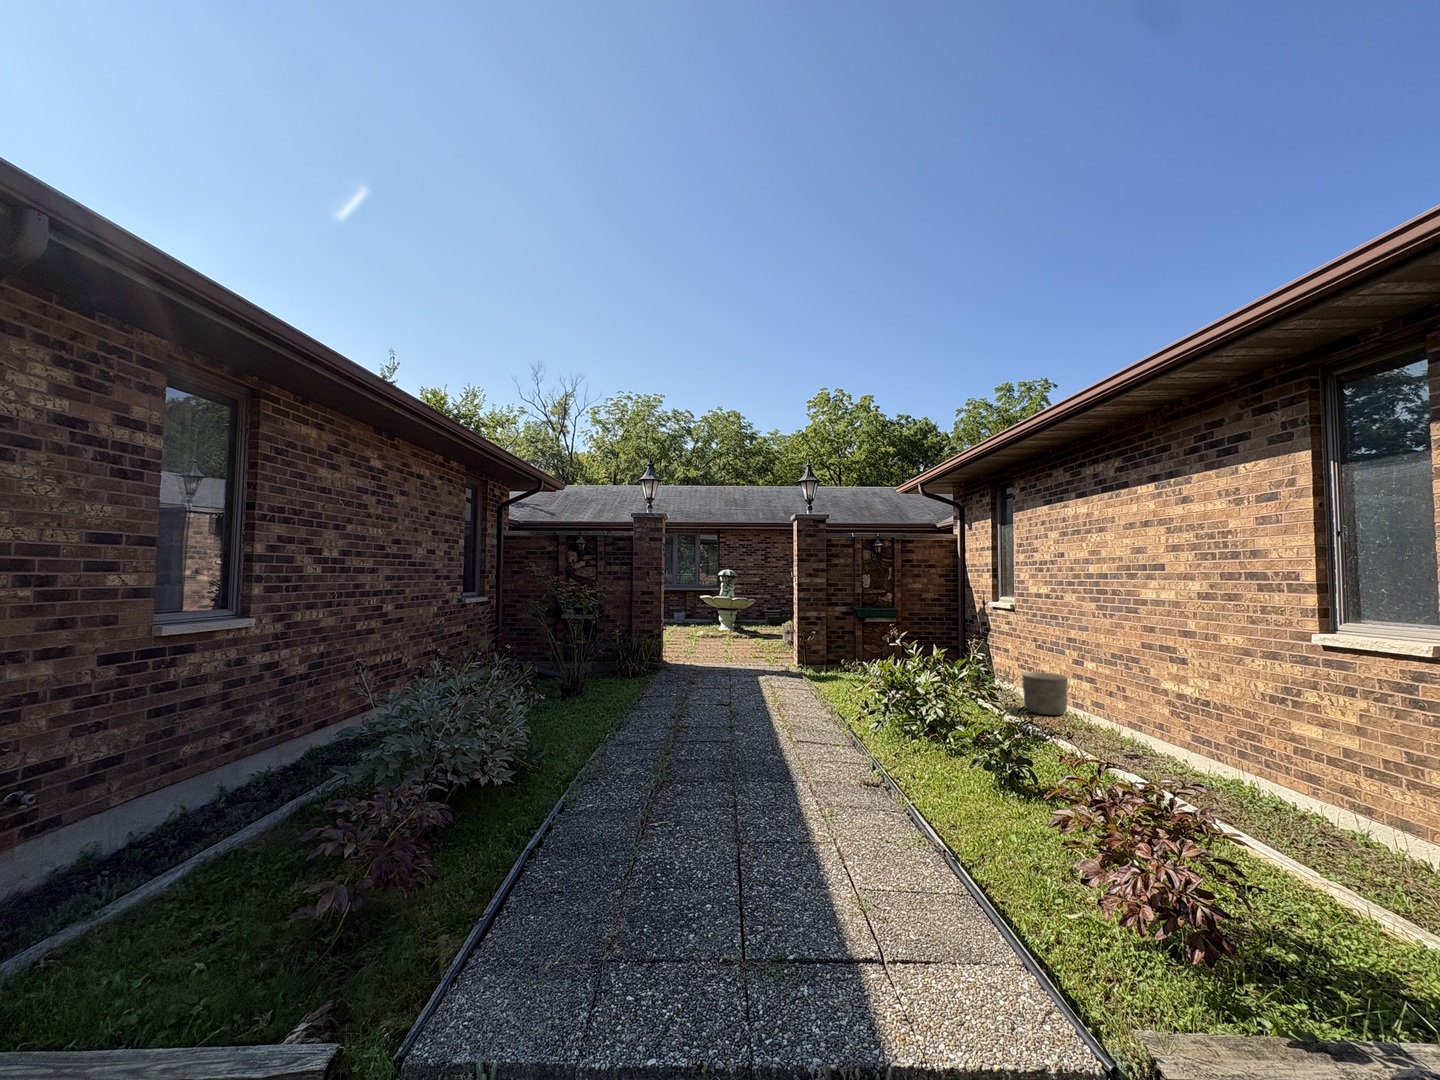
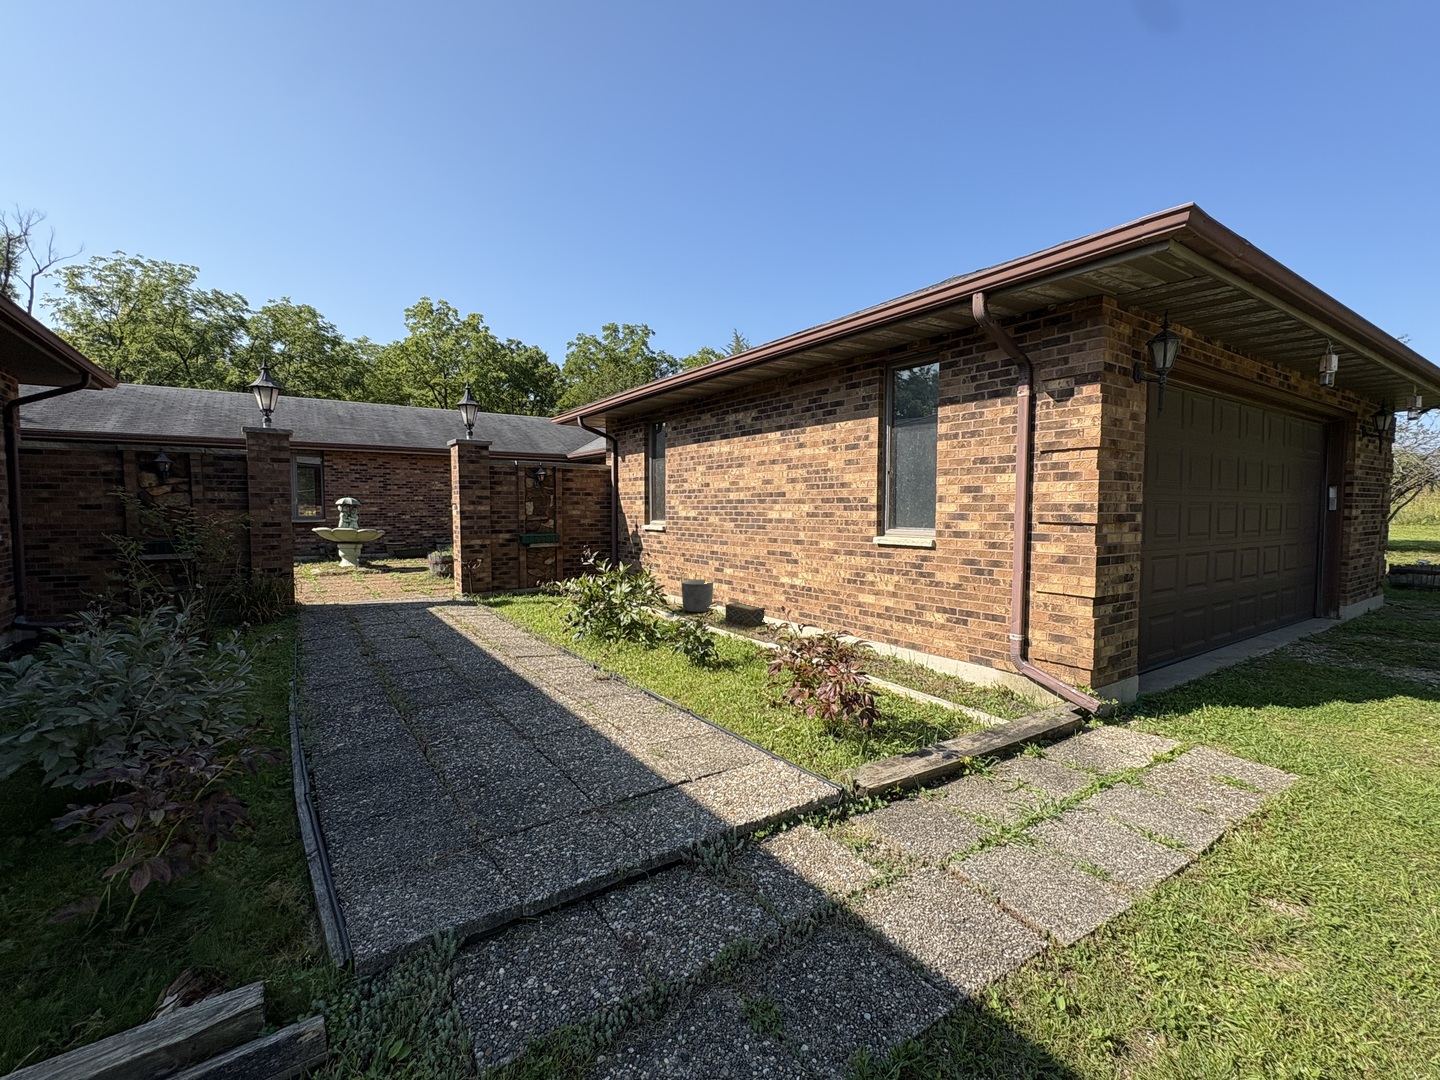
woven basket: none [1078,709,1142,745] -> present [725,602,767,627]

